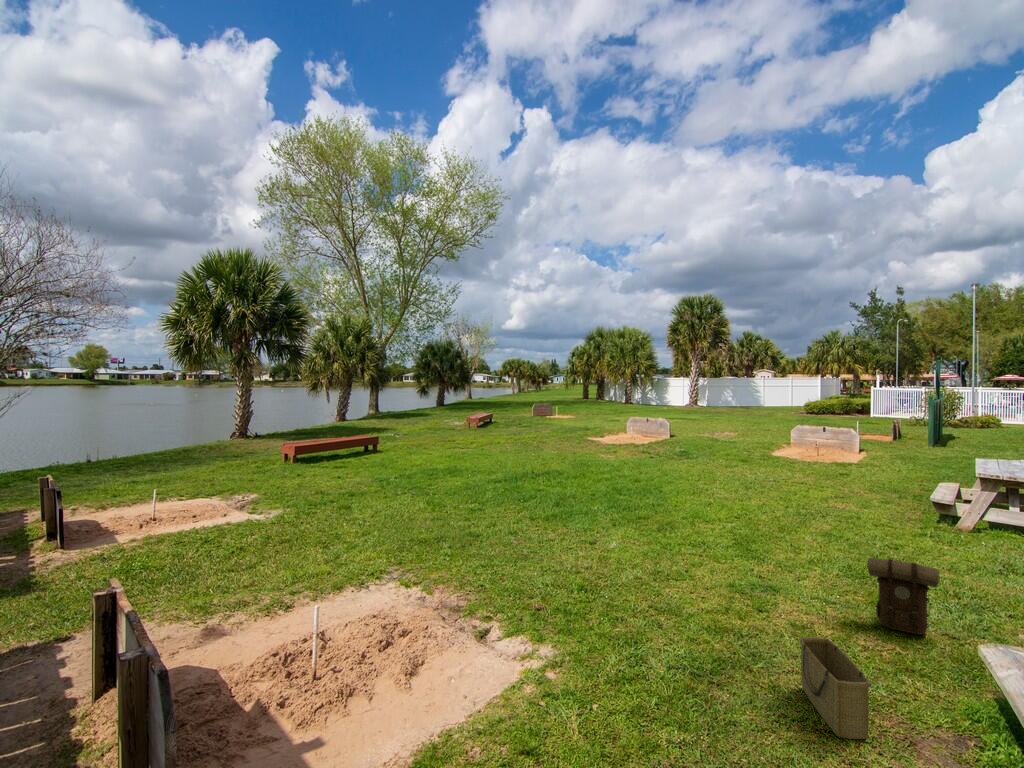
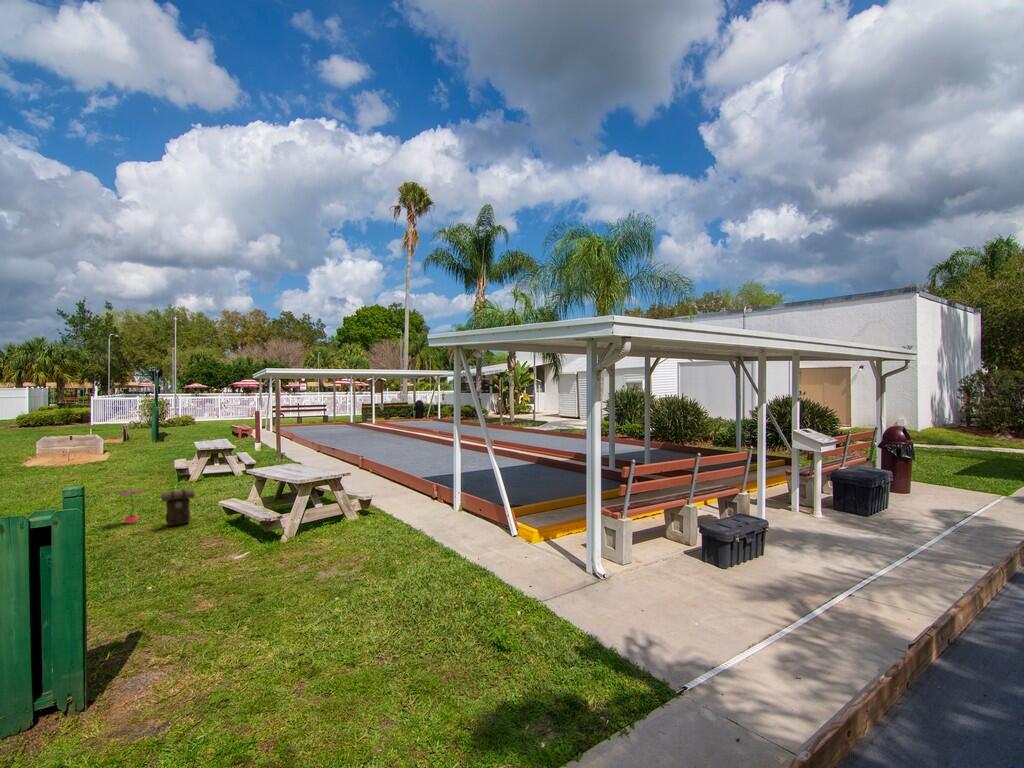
potted plant: none [804,530,849,589] -> present [117,489,144,524]
basket: present [799,637,871,739] -> none [143,525,181,557]

